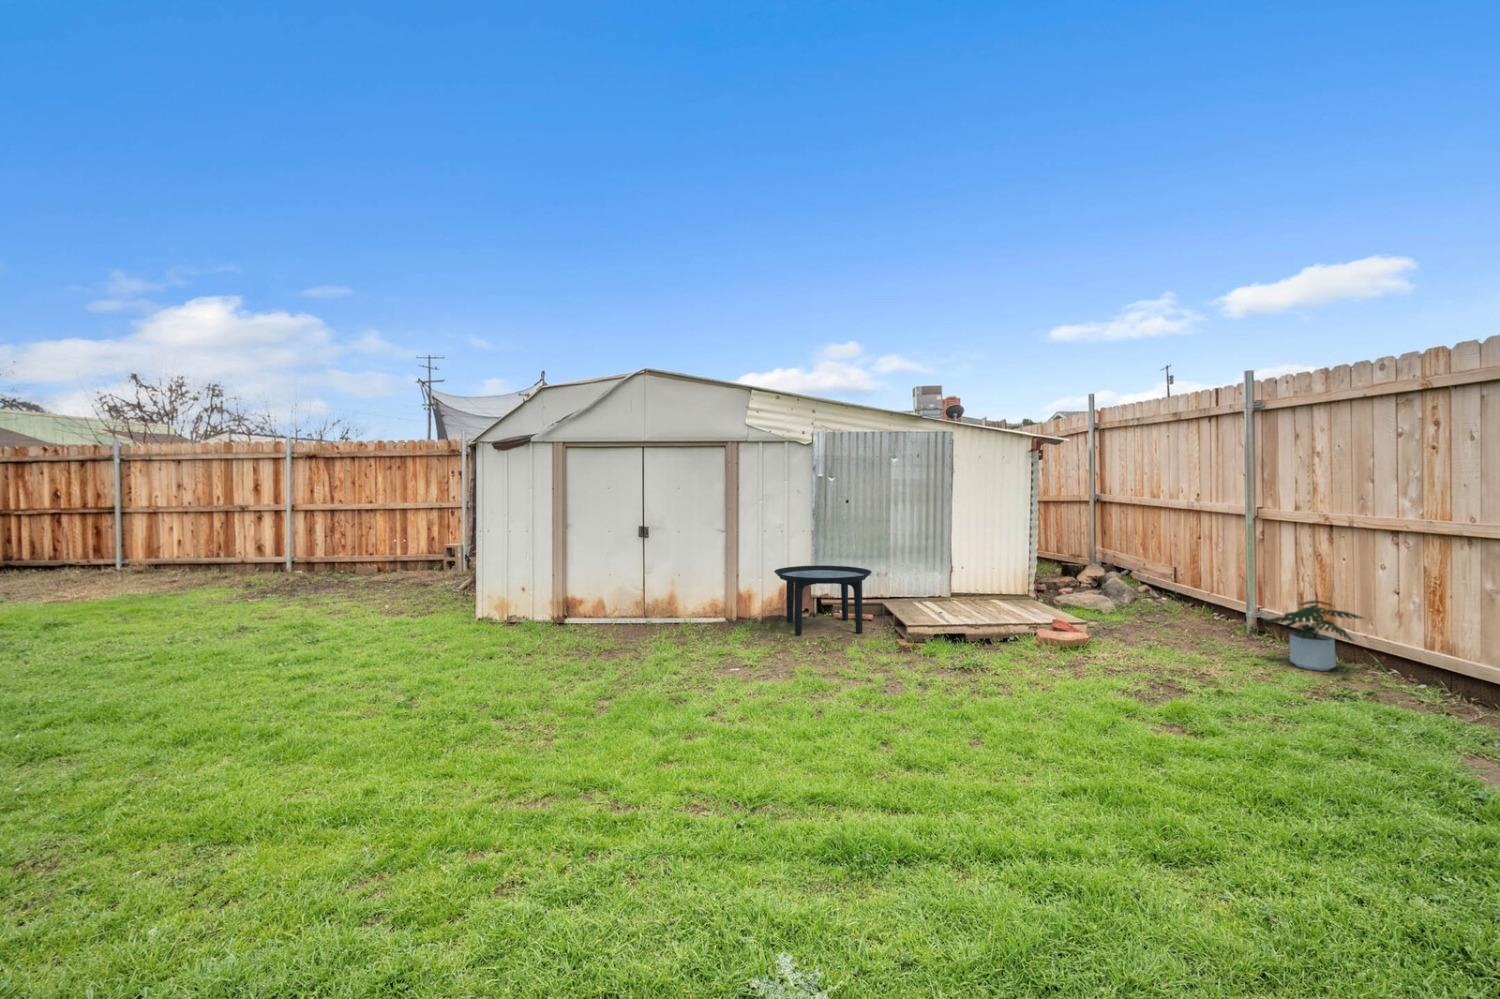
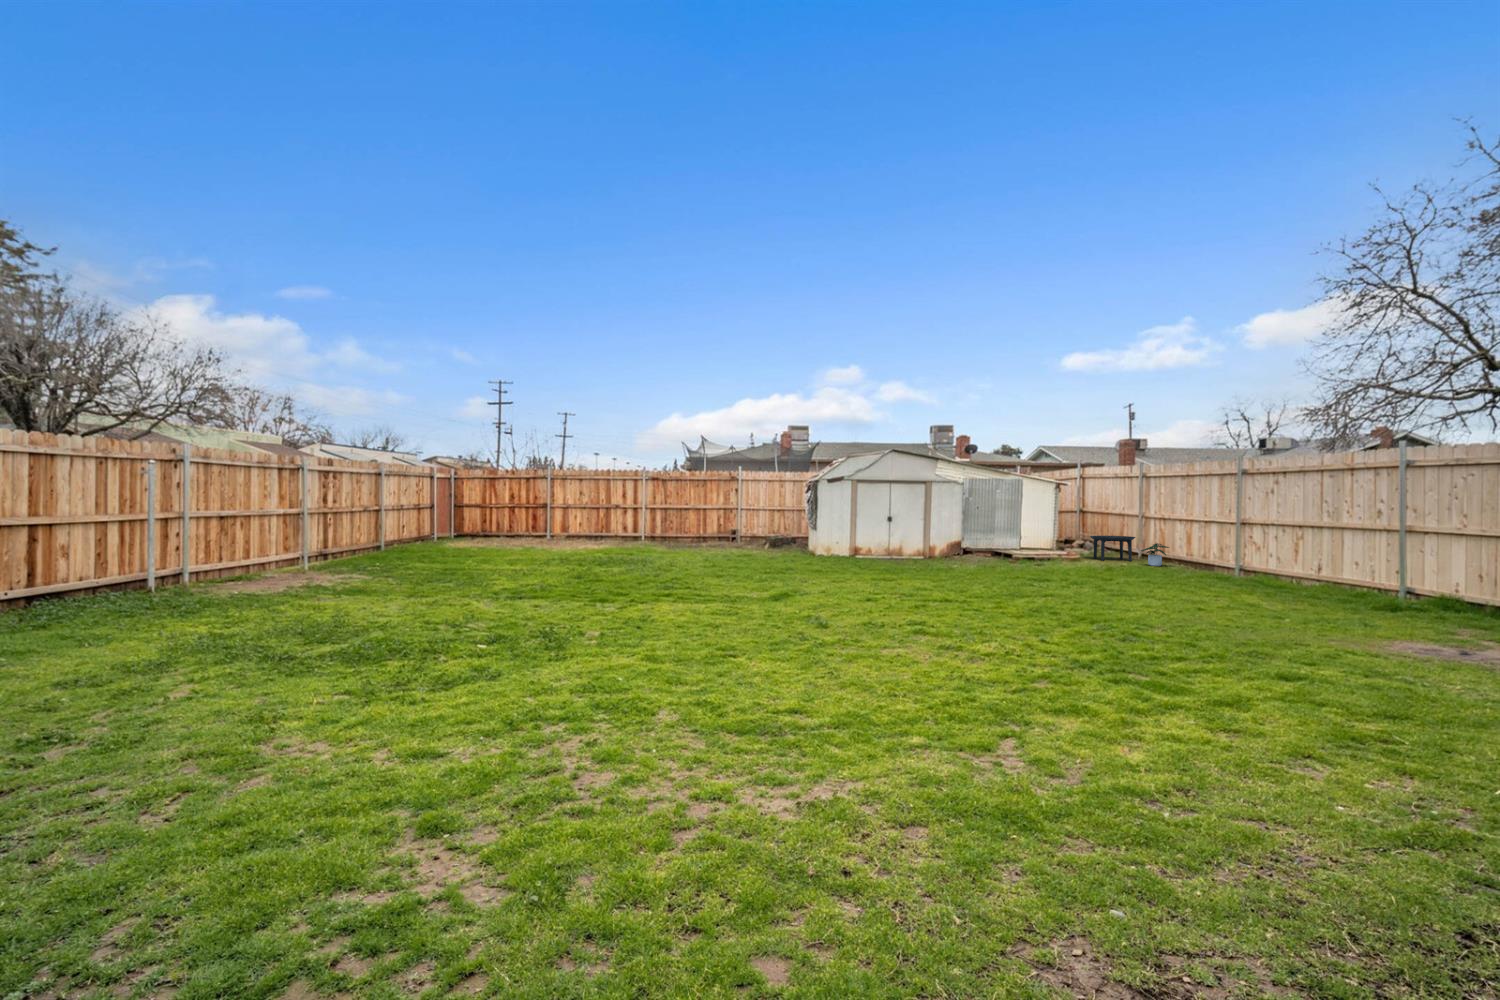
round table: present [774,566,872,635] -> present [1090,536,1135,561]

